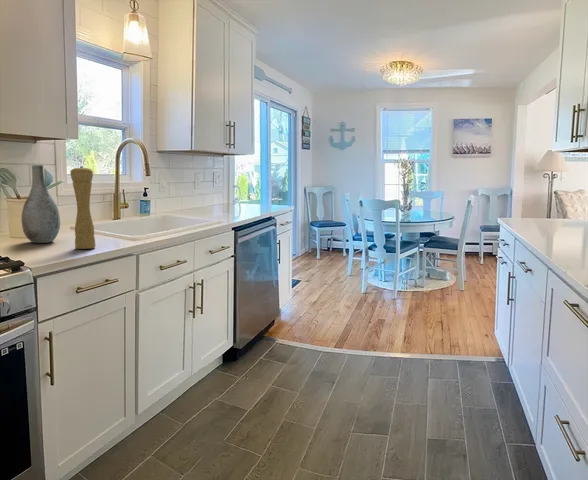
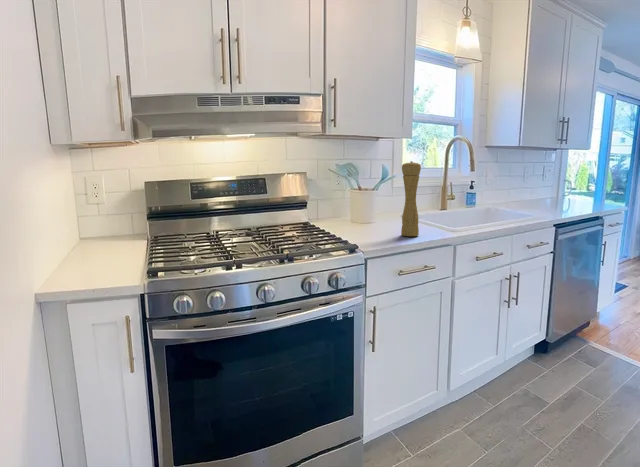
vase: present [21,165,60,243] -> none [362,161,392,228]

